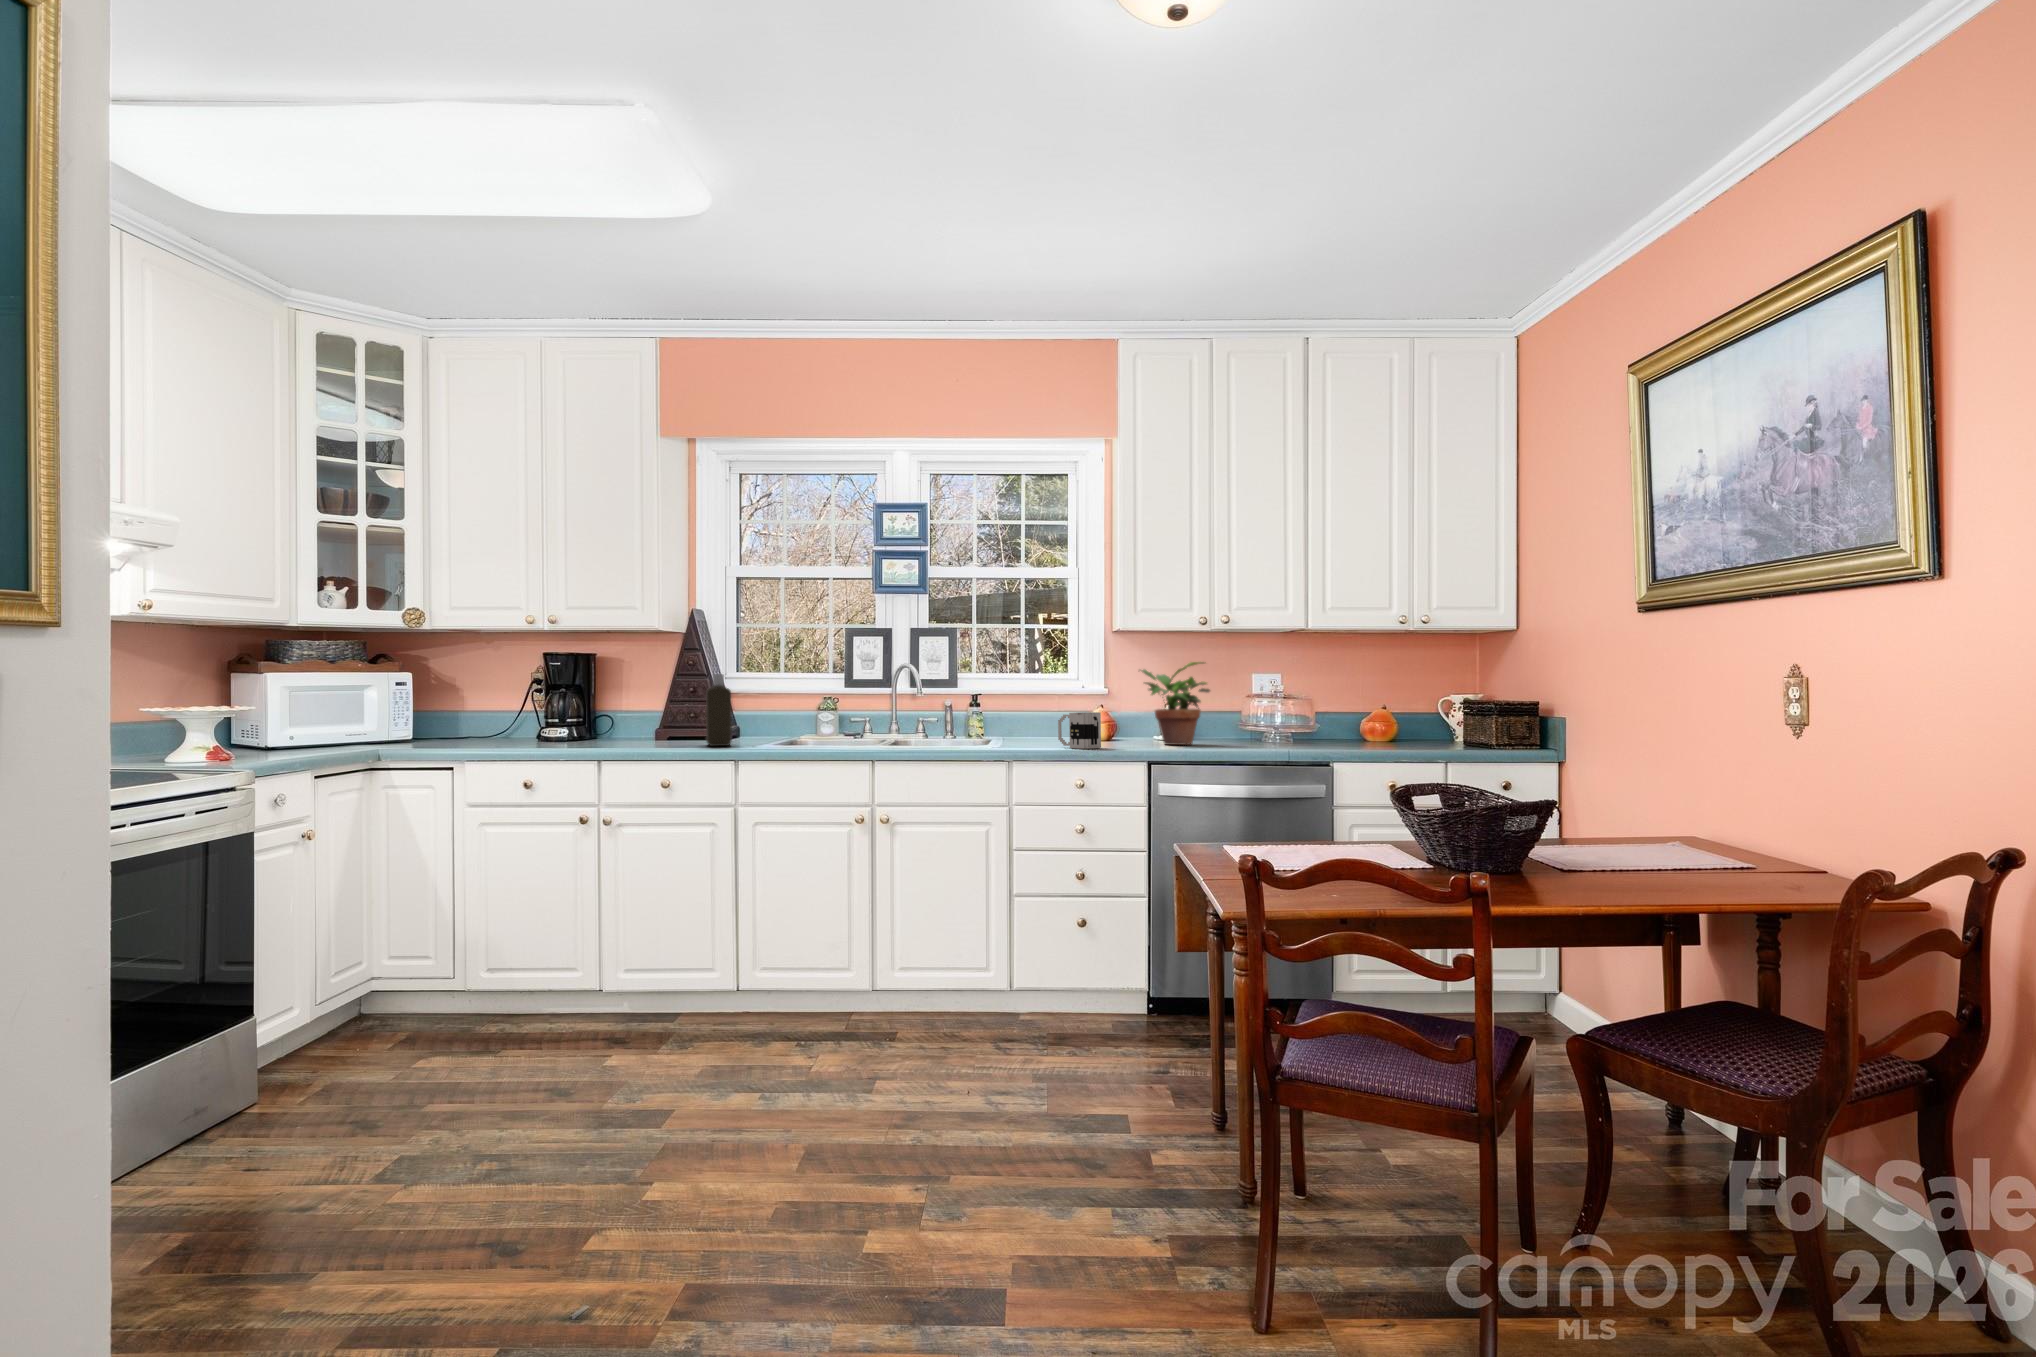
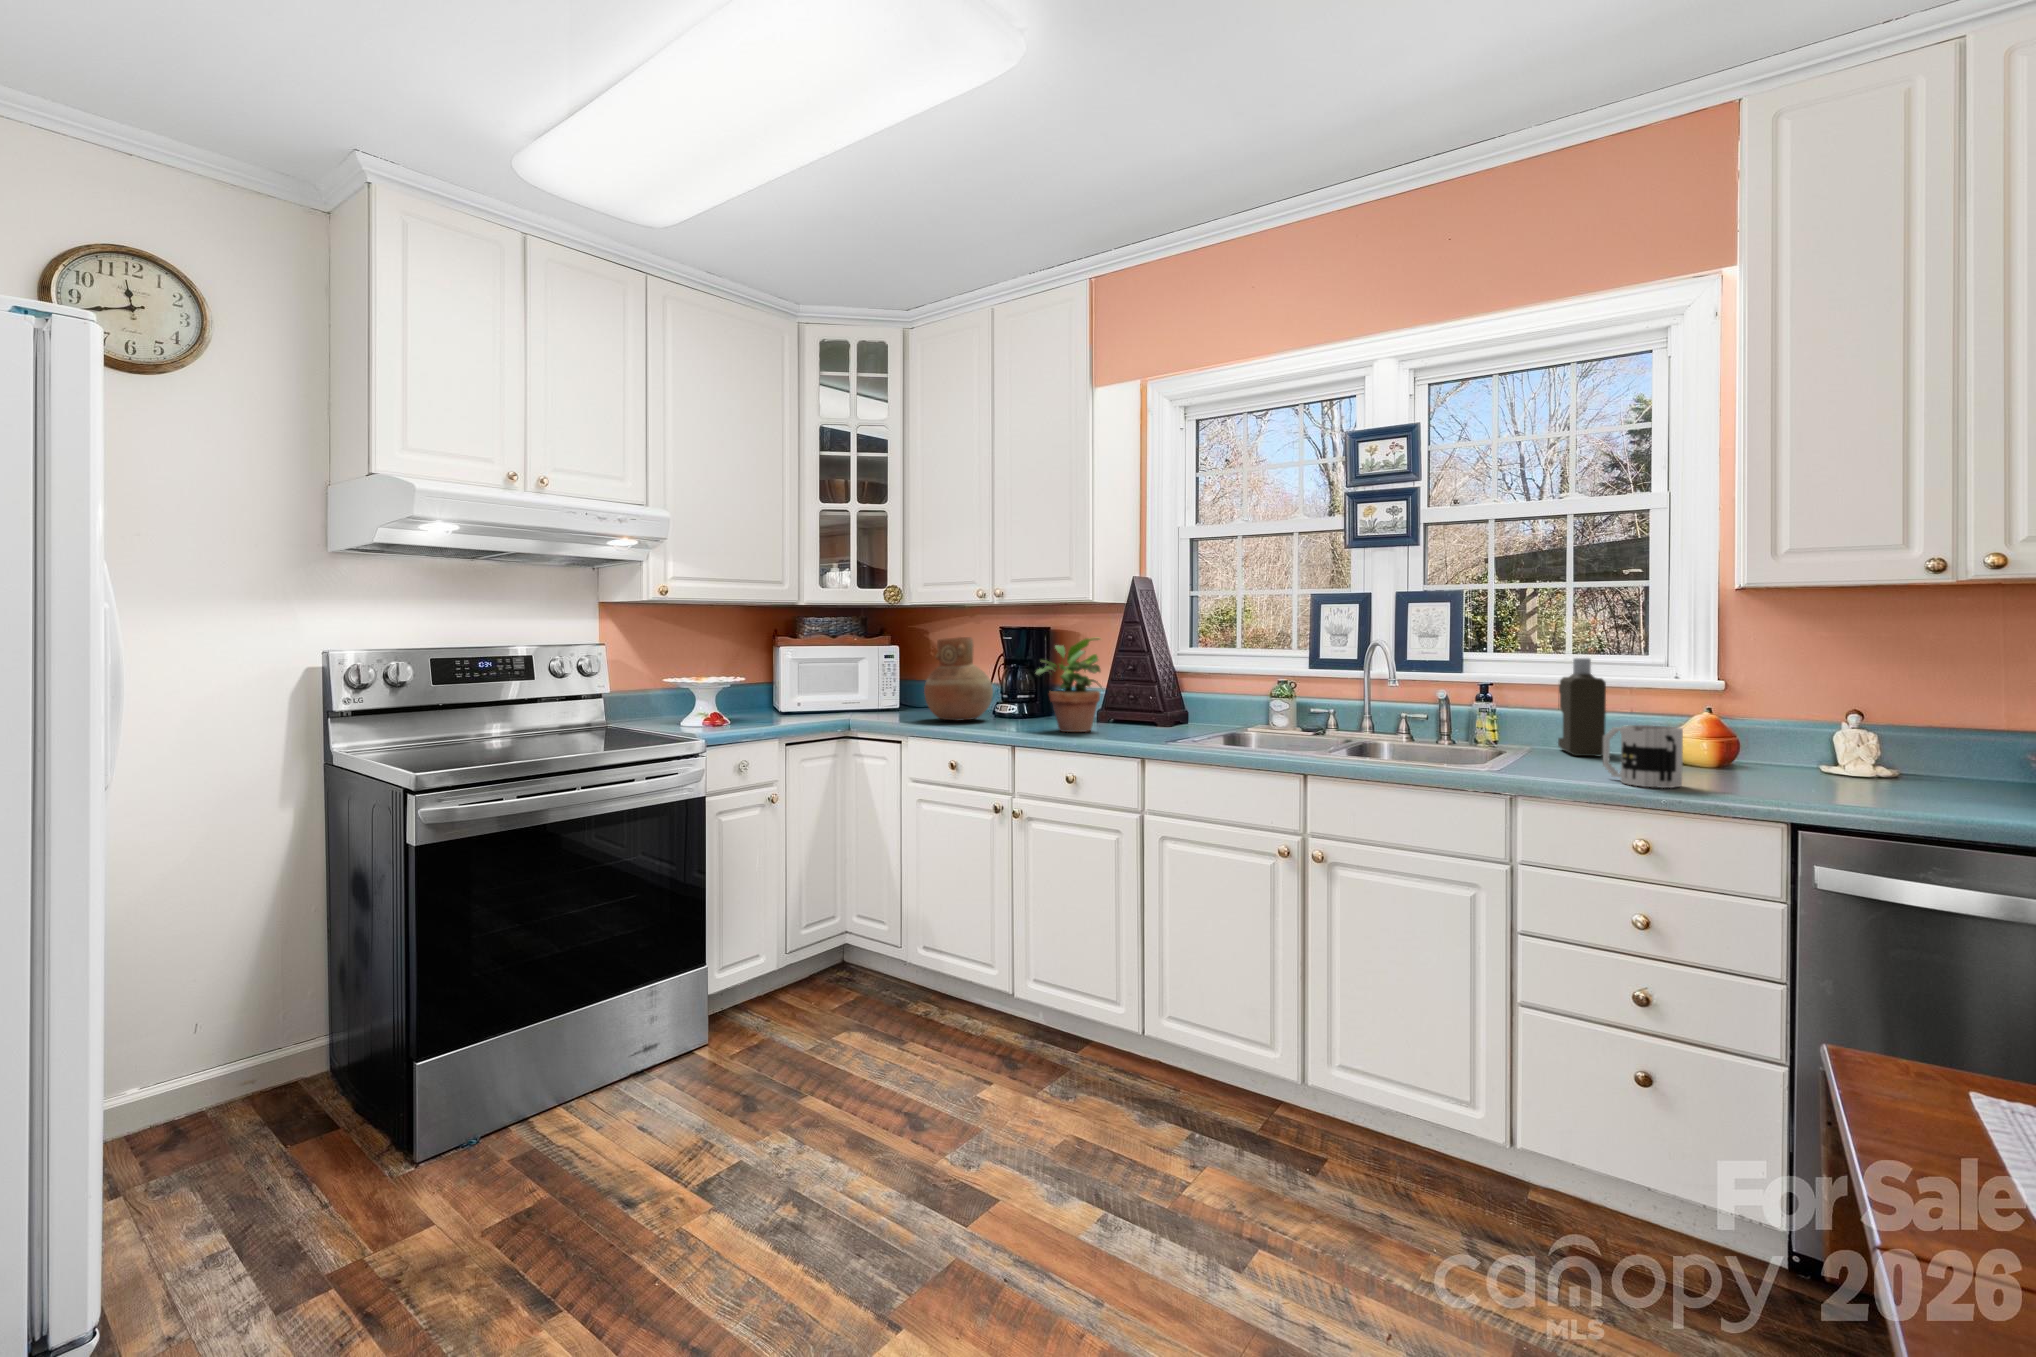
vase: none [471,660,546,742] -> present [924,637,993,721]
potted plant: present [1140,662,1210,745] -> present [1036,638,1101,732]
bottle: present [706,674,732,746] -> present [1558,658,1606,756]

